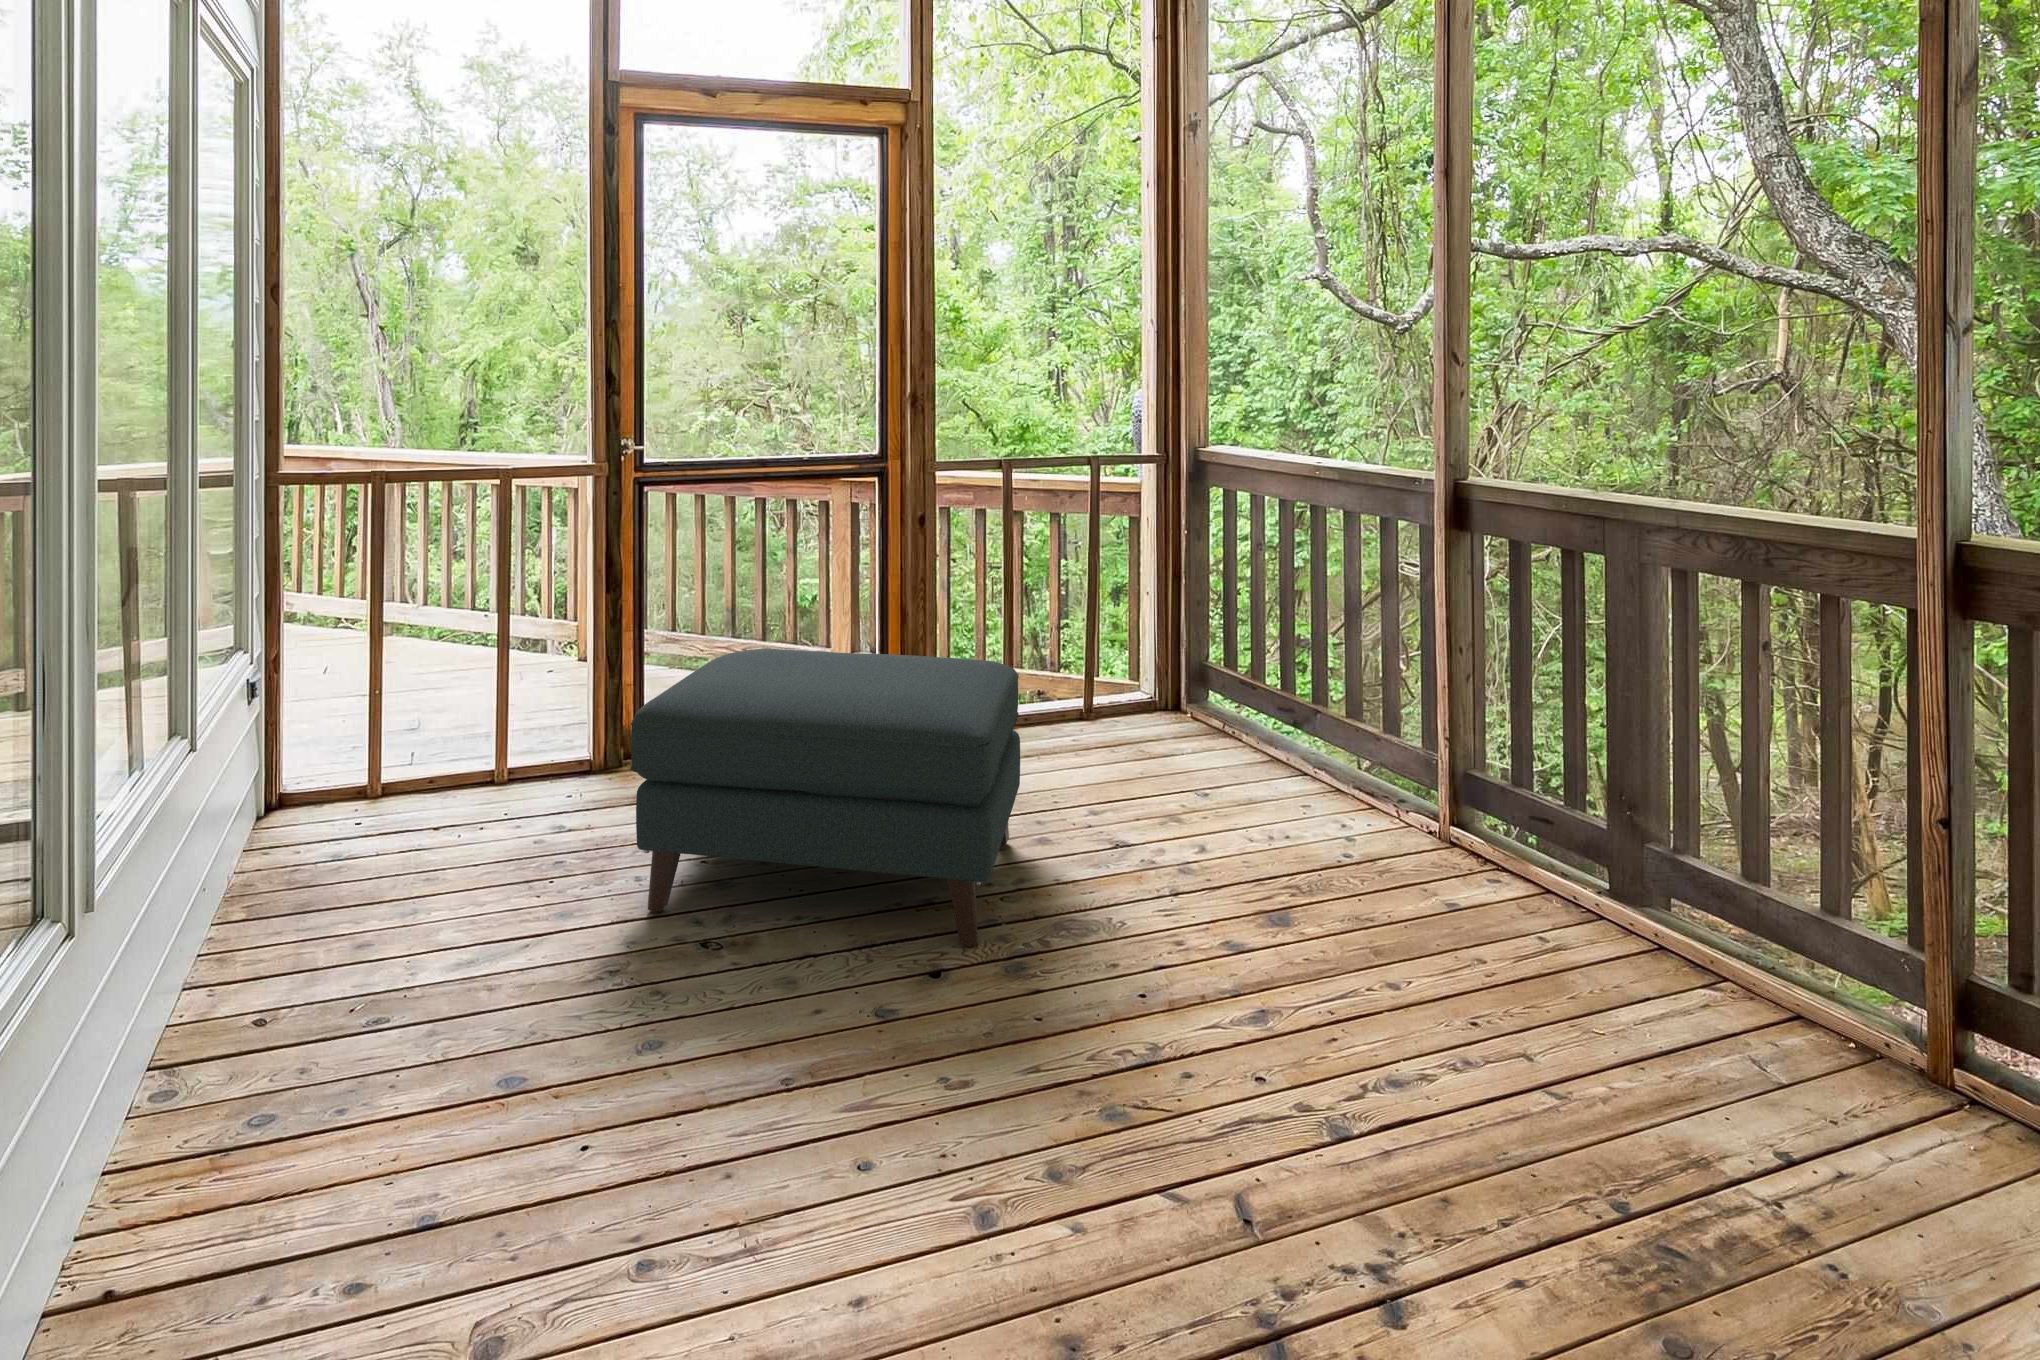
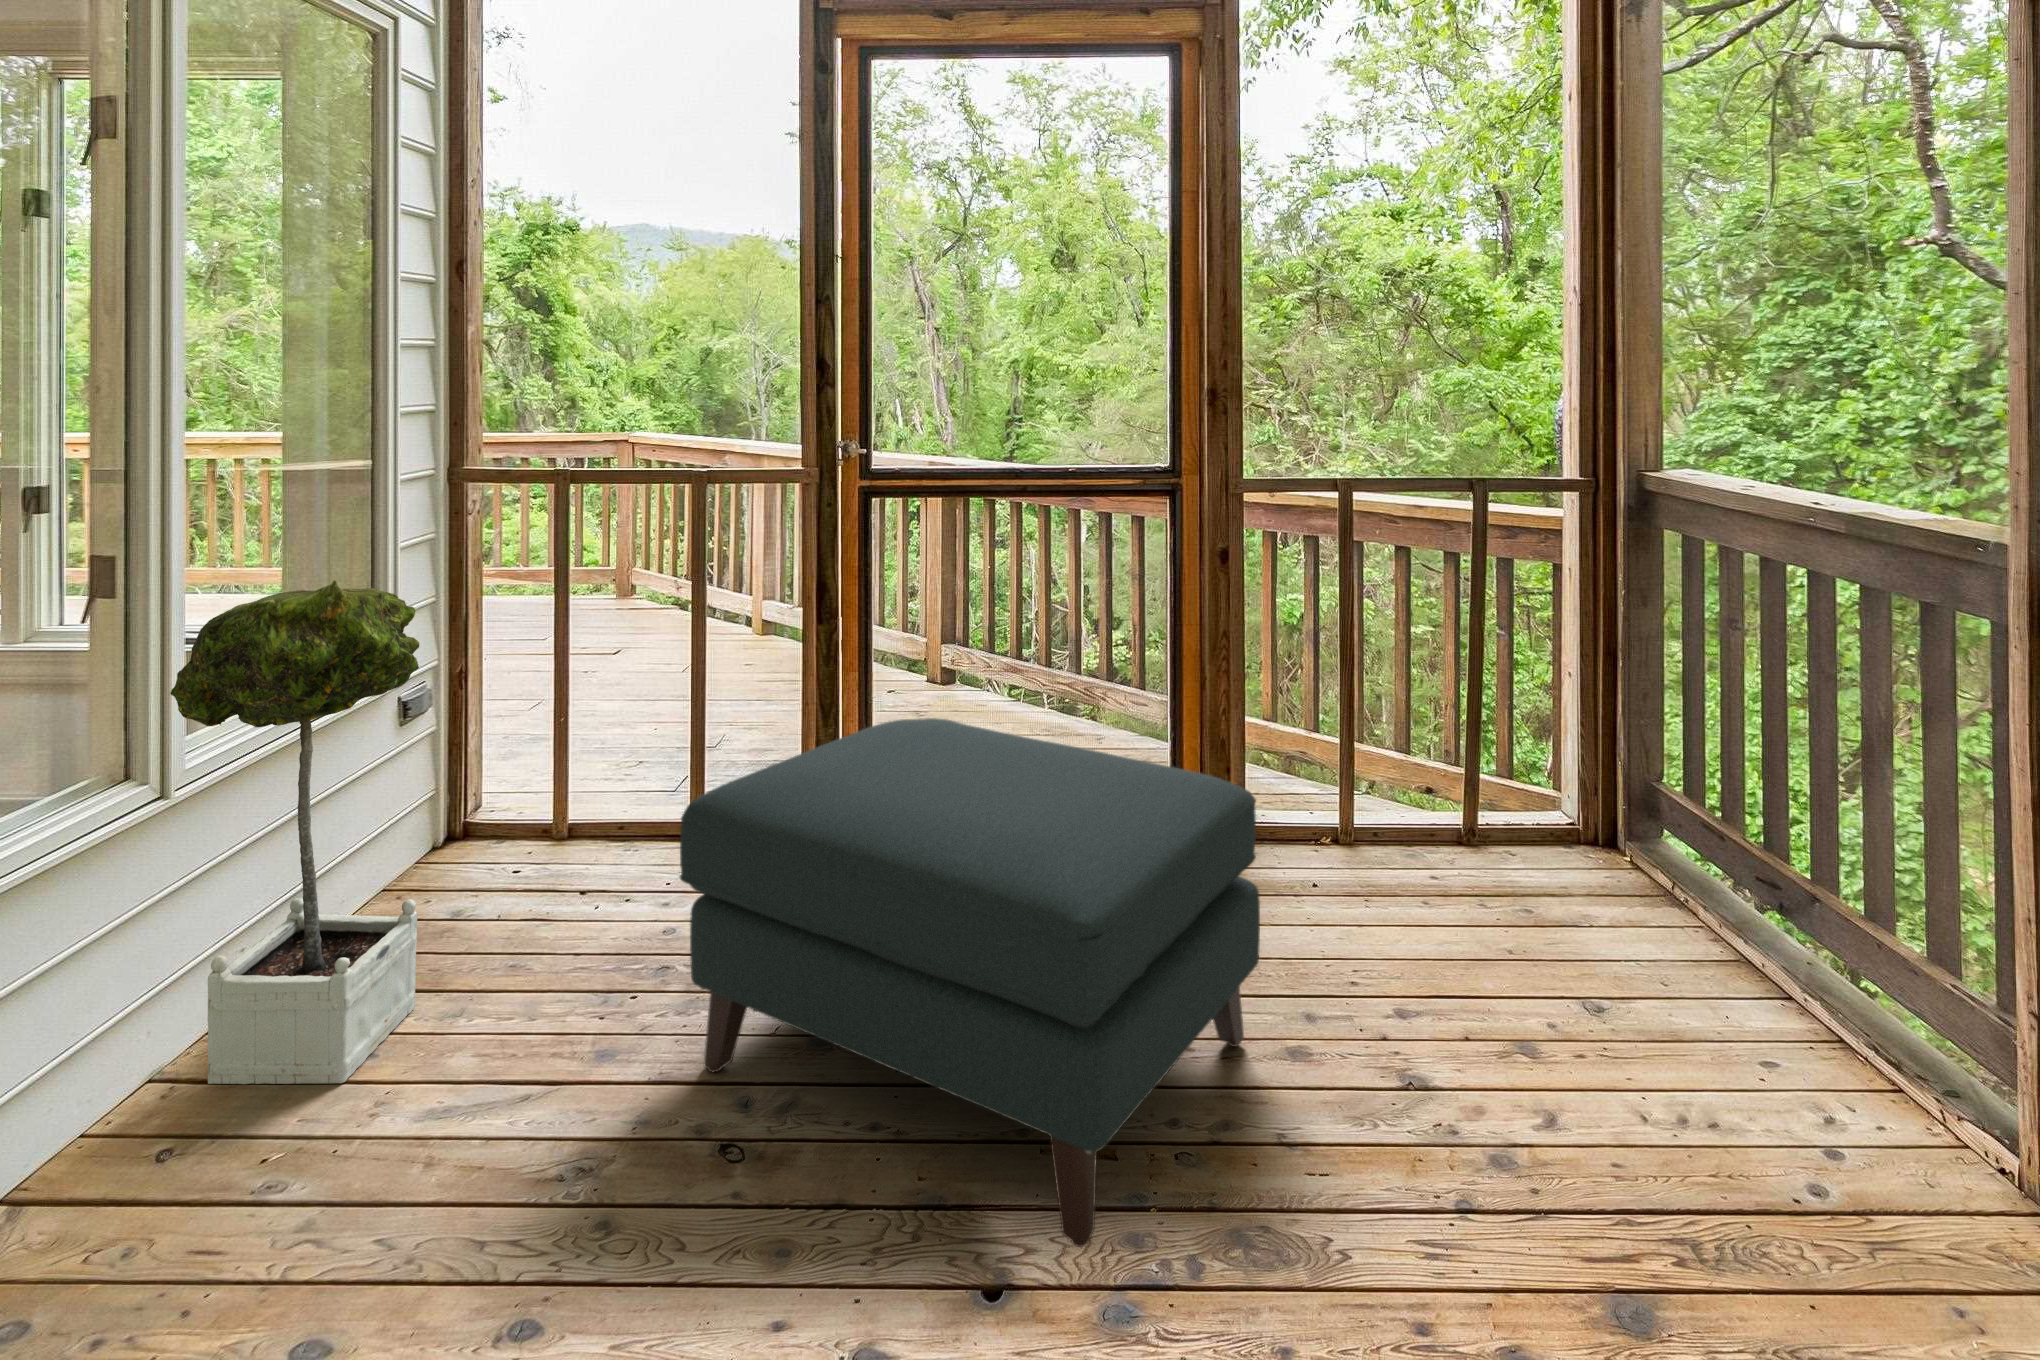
potted tree: none [221,558,404,988] -> present [170,580,419,1084]

